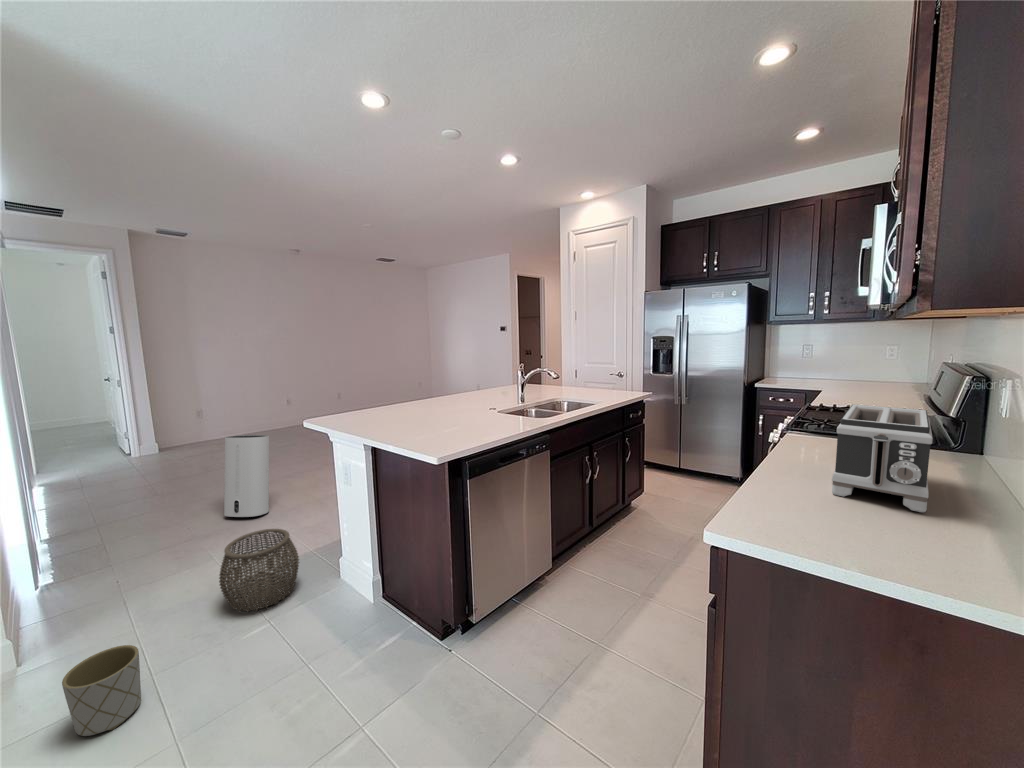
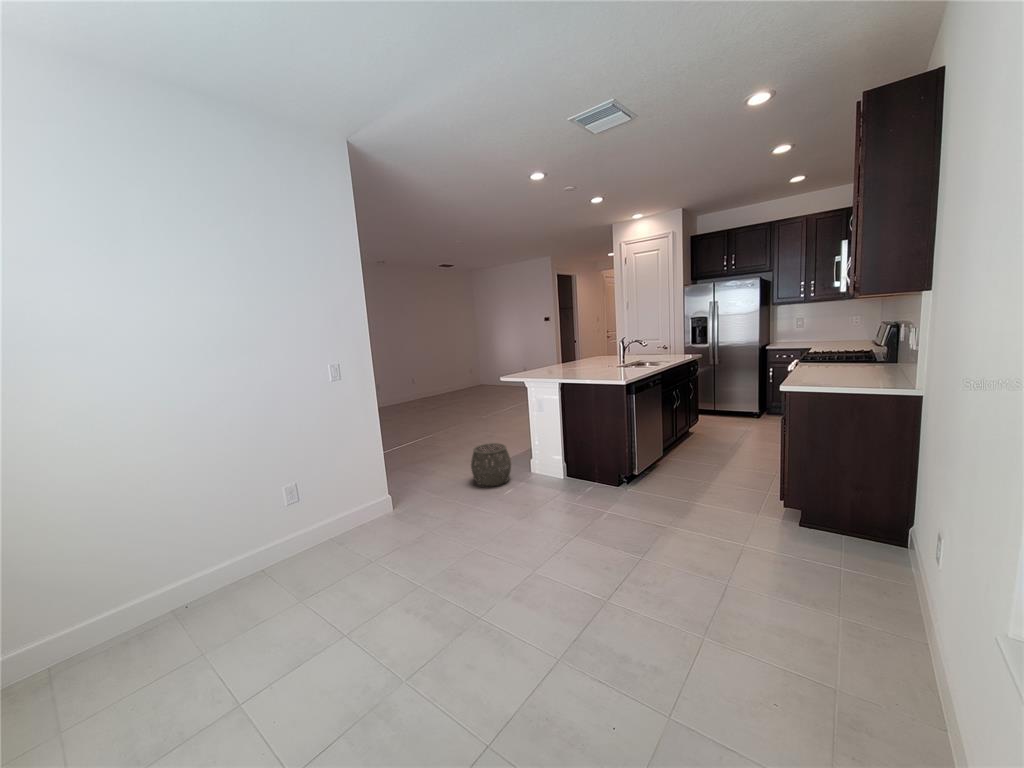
toaster: present [832,405,933,512] -> none [825,338,865,376]
air purifier: present [224,435,269,517] -> none [409,398,440,454]
planter: present [62,645,141,736] -> none [455,486,483,523]

